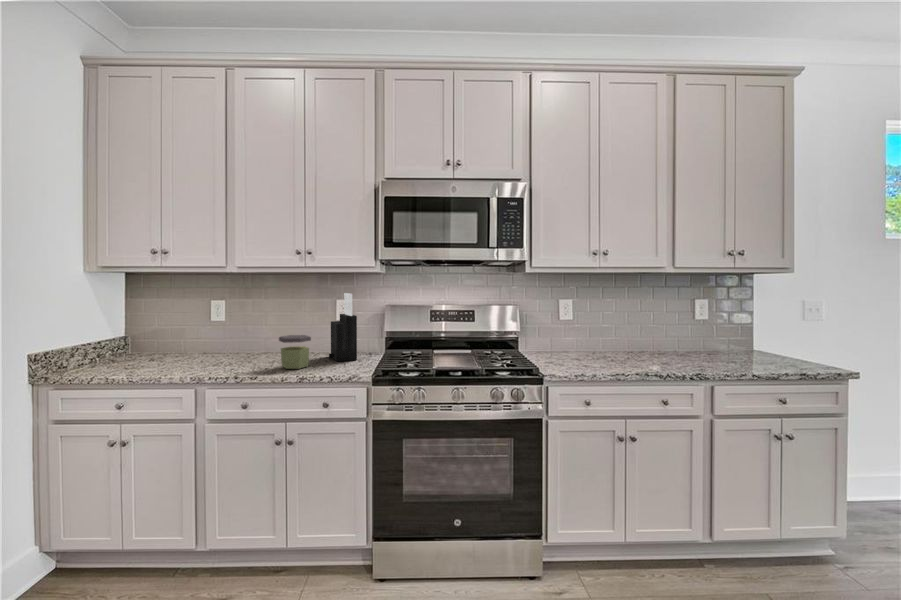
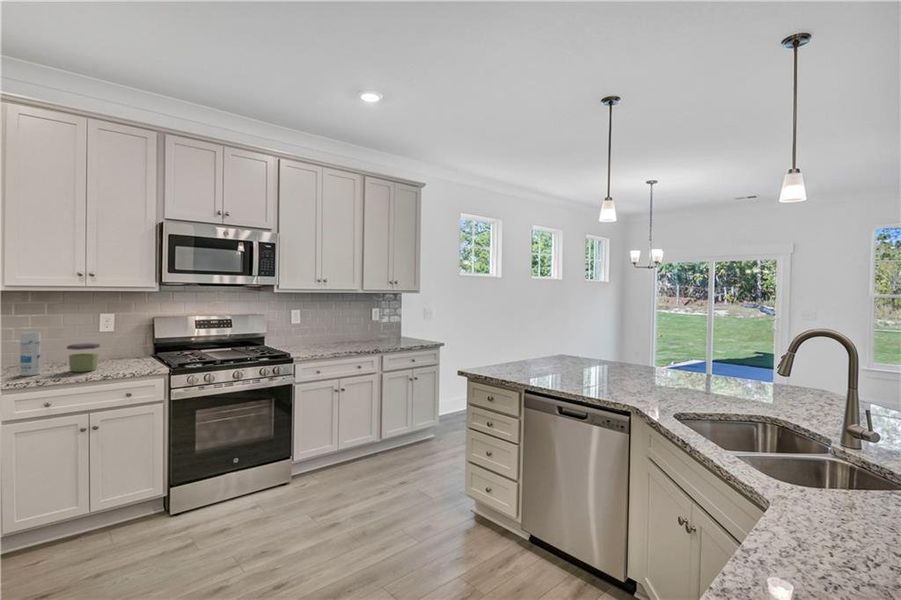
knife block: present [329,293,357,361] -> none [100,307,135,364]
canister: none [239,319,258,368] -> present [20,332,41,376]

